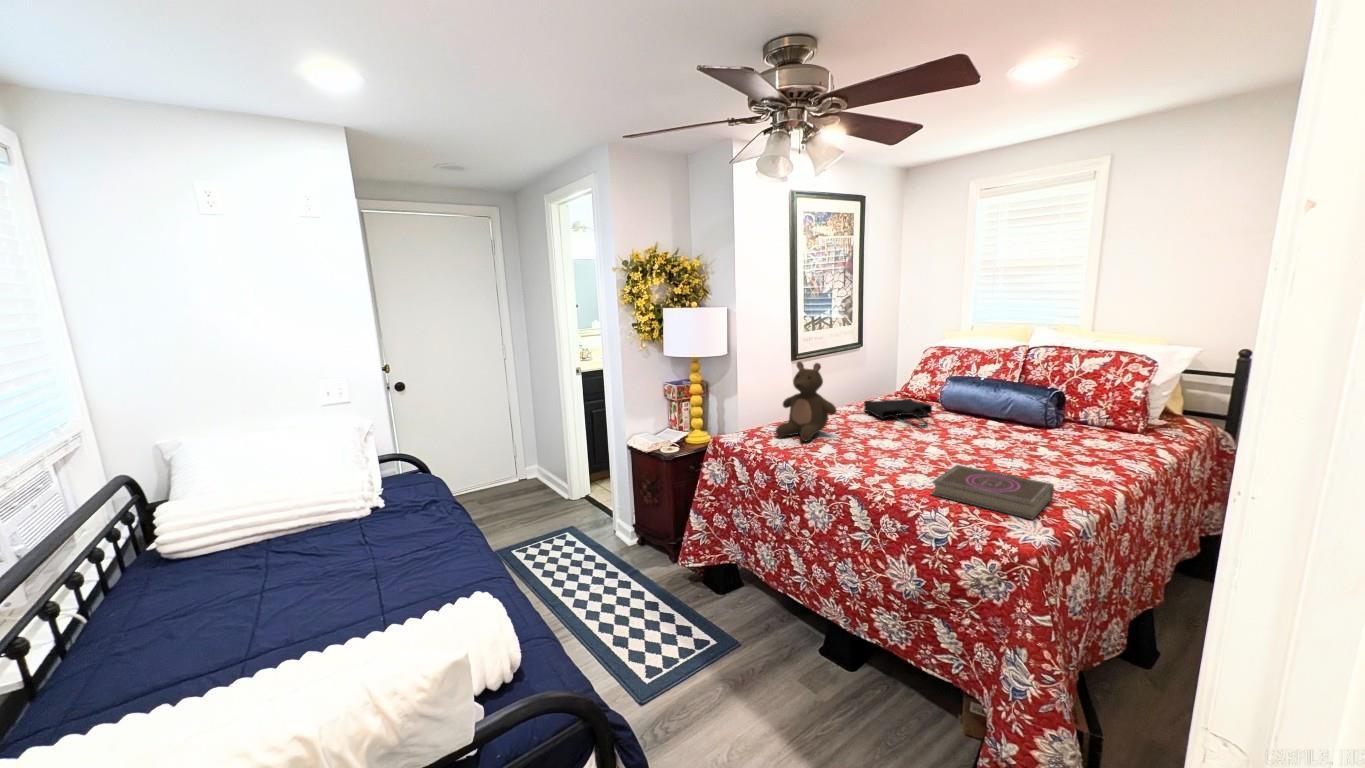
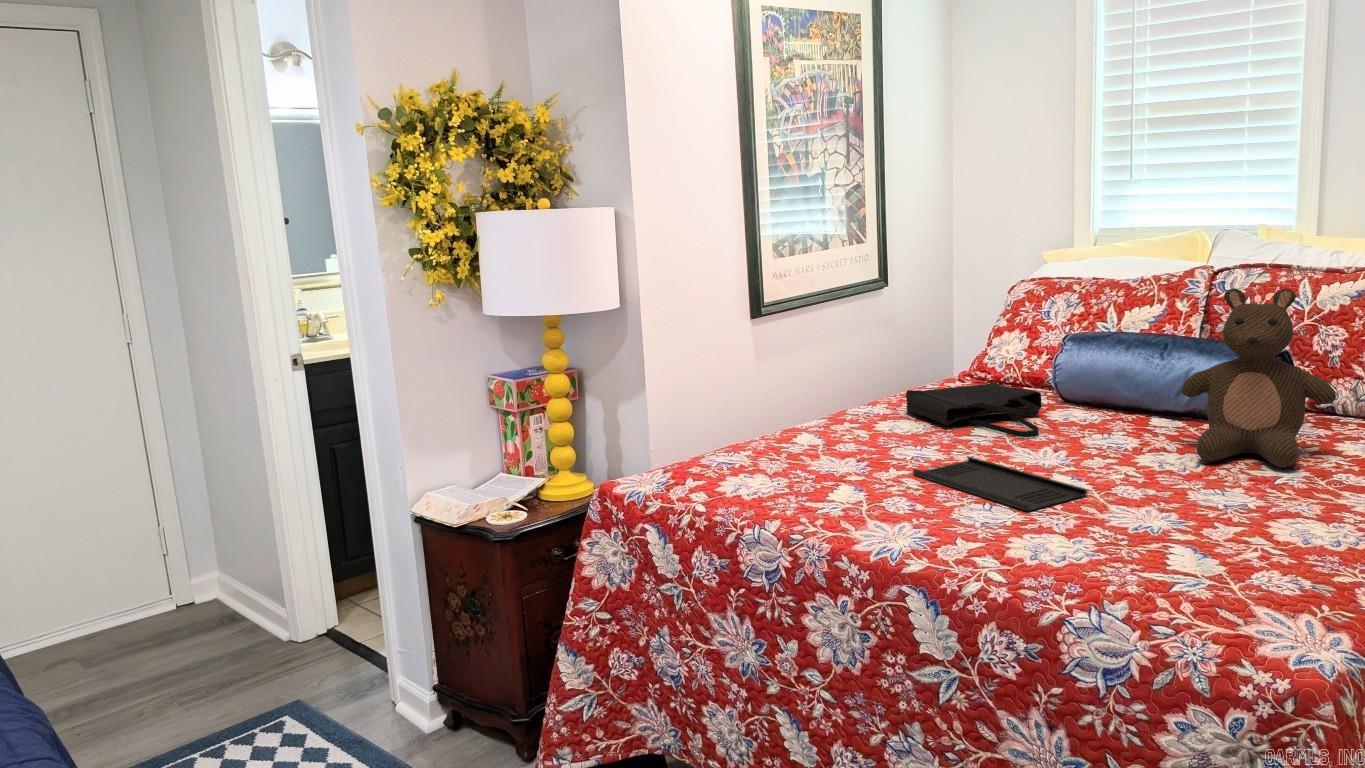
stuffed bear: present [776,362,837,441] -> present [1182,288,1336,467]
tray: none [861,436,944,464] -> present [913,457,1087,511]
book: present [932,465,1054,519] -> none [1082,505,1328,611]

